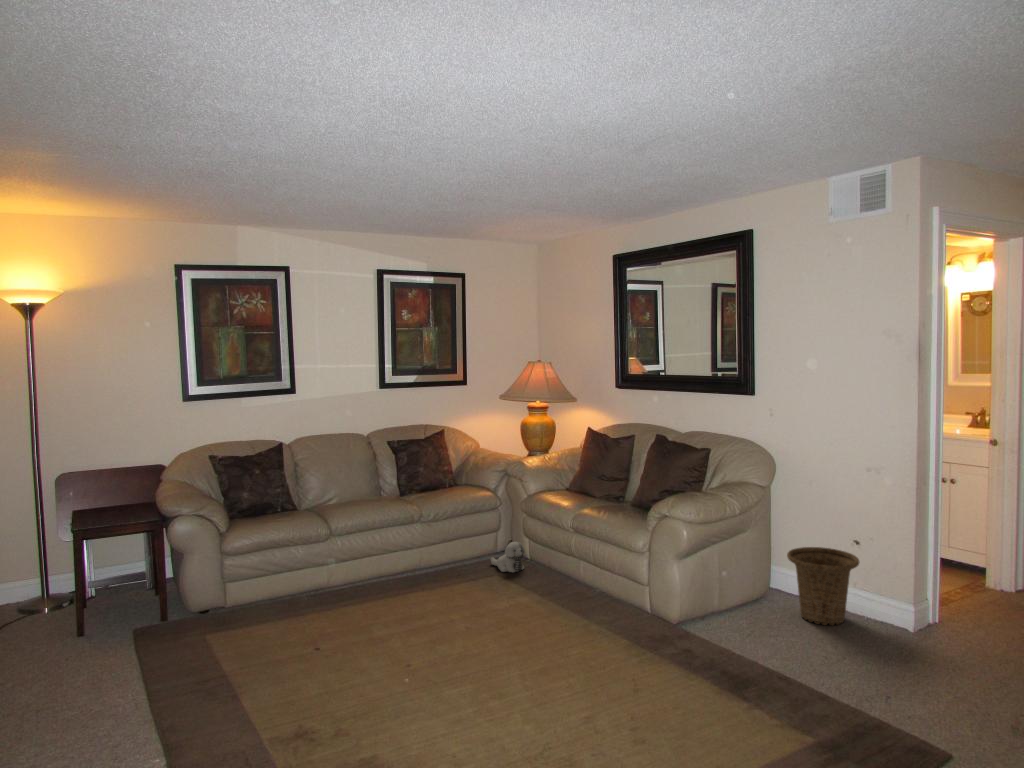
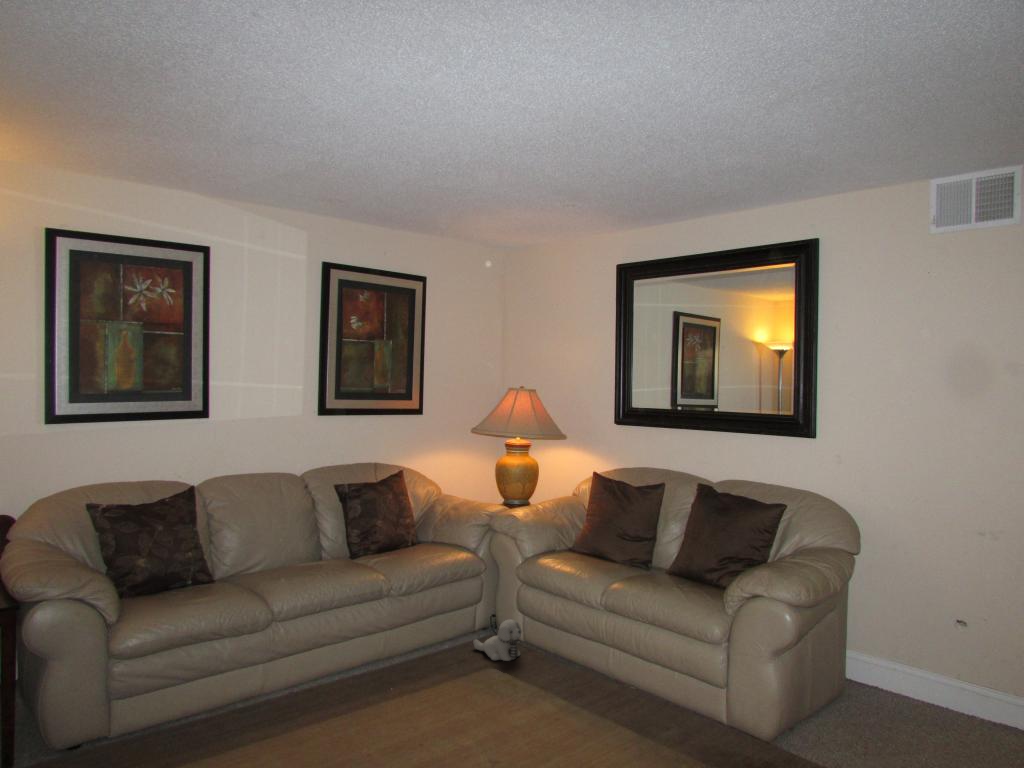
basket: present [787,547,860,625] -> none [884,629,980,734]

